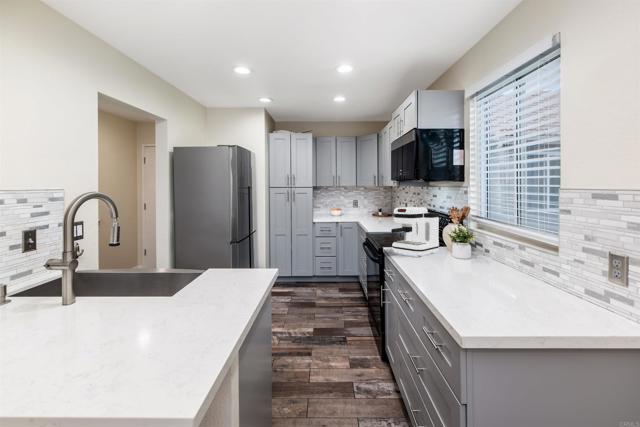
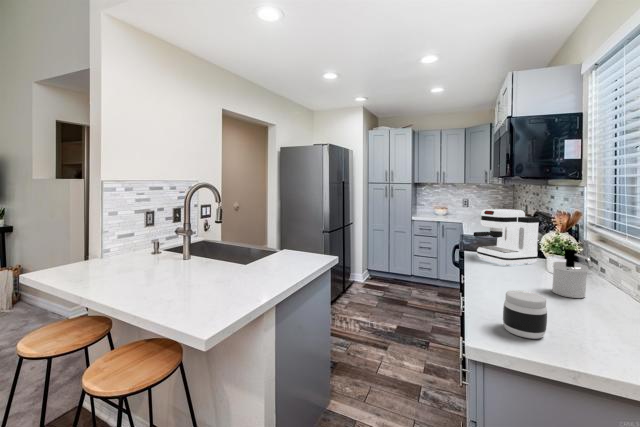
soap dispenser: none [466,237,499,277] -> present [552,249,593,298]
jar: none [461,276,497,317] -> present [503,290,547,339]

